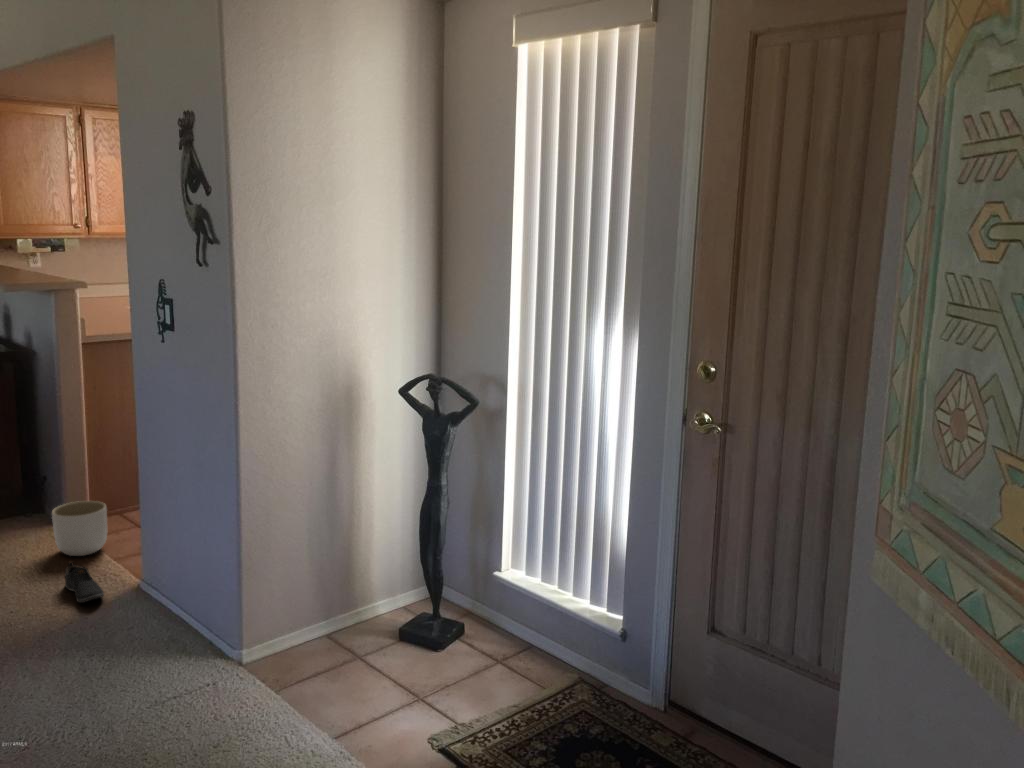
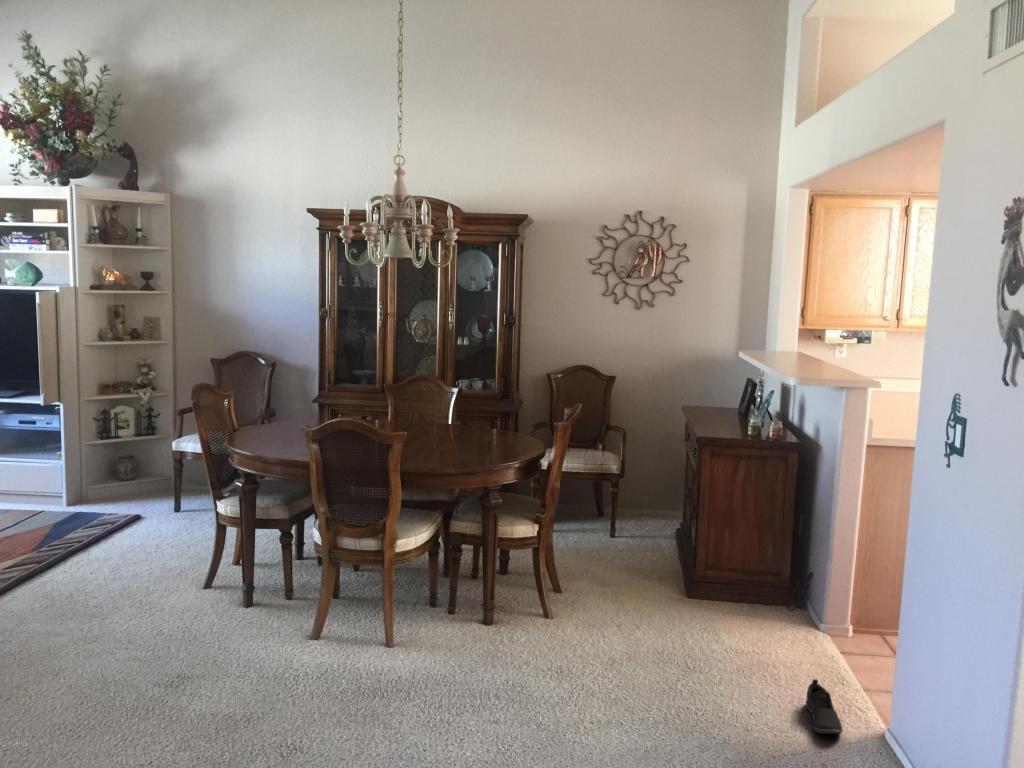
planter: present [52,501,107,556] -> none [808,611,864,673]

